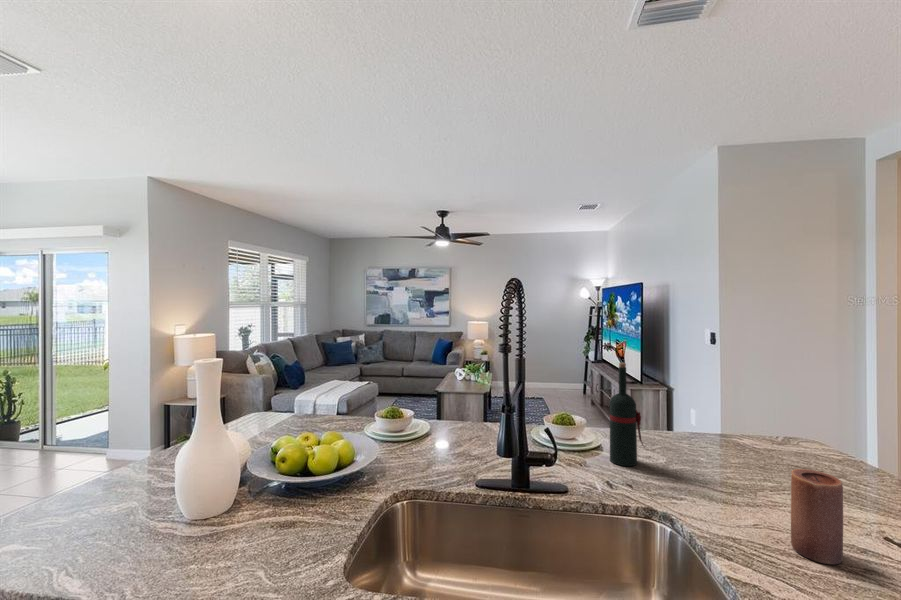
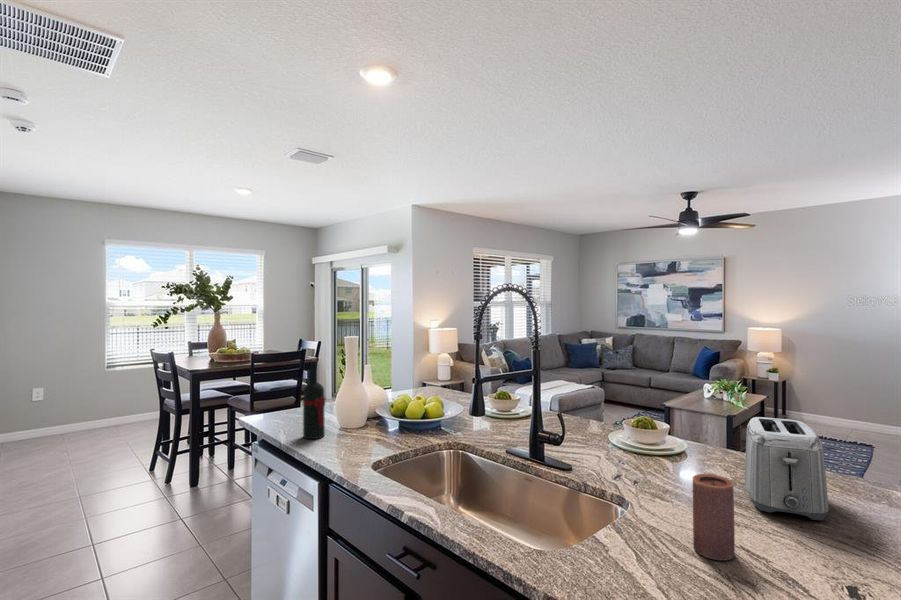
wine bottle: present [610,363,643,466] -> present [303,358,325,439]
toaster: none [684,395,787,486] -> present [745,417,829,520]

